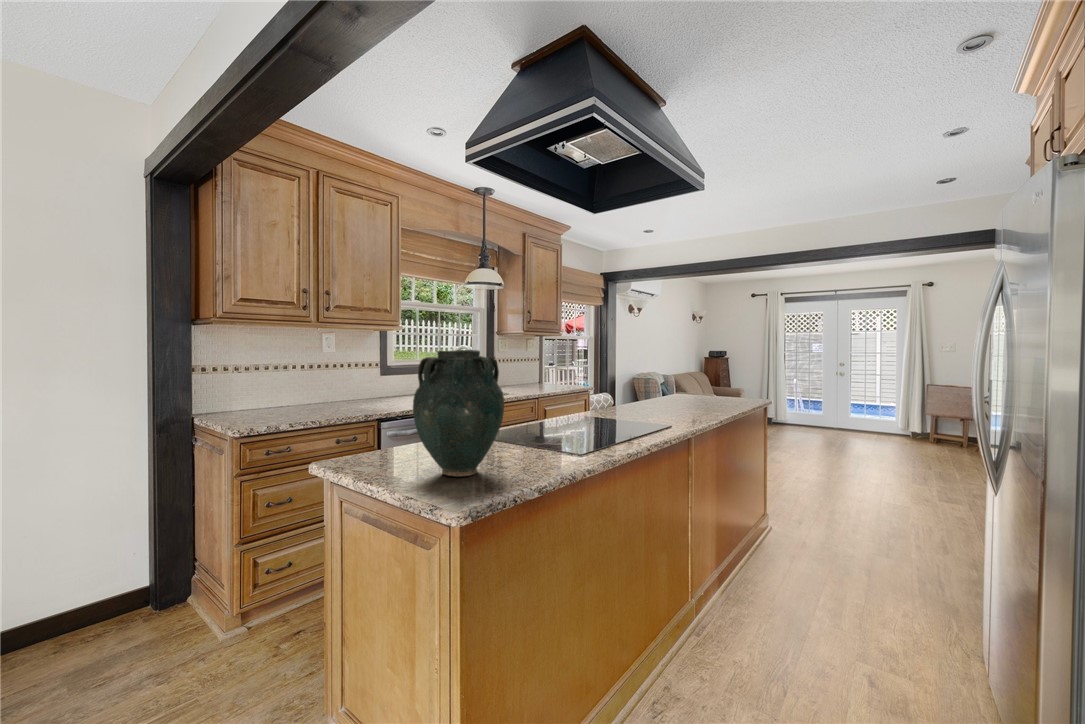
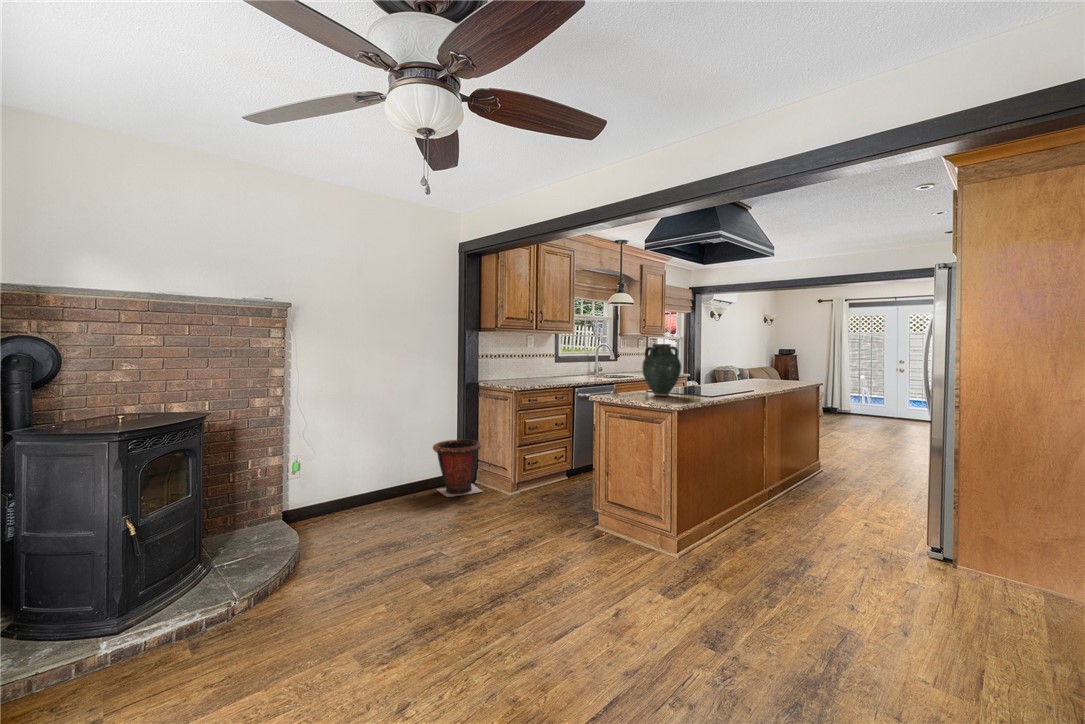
waste bin: none [44,527,171,670] -> present [433,439,482,497]

